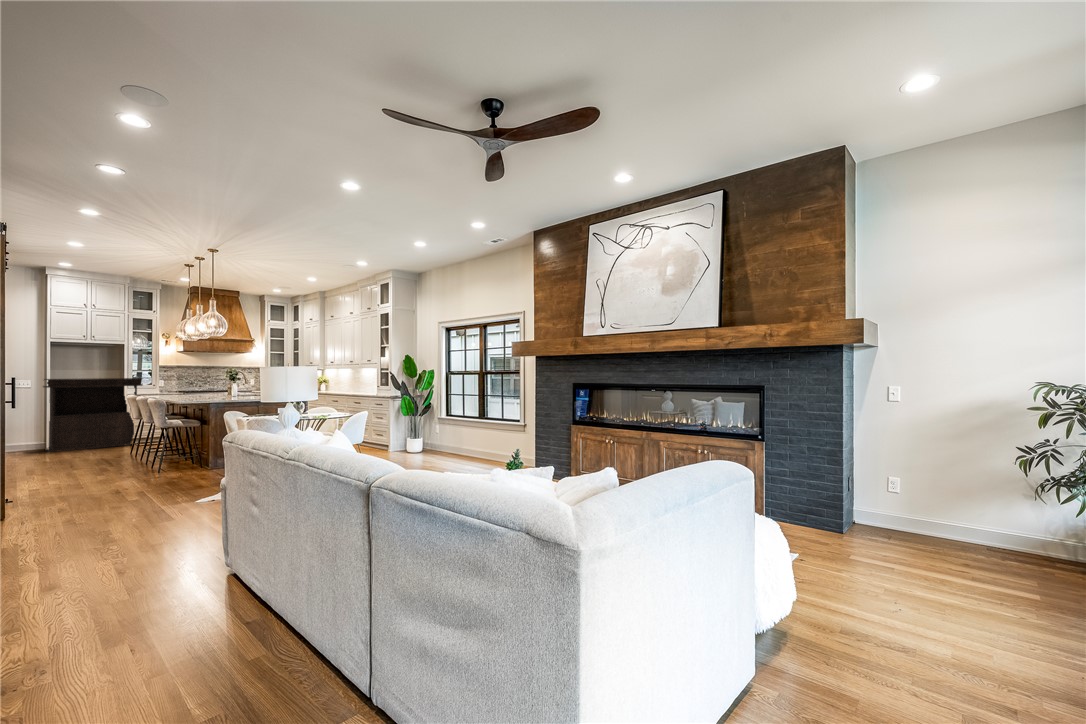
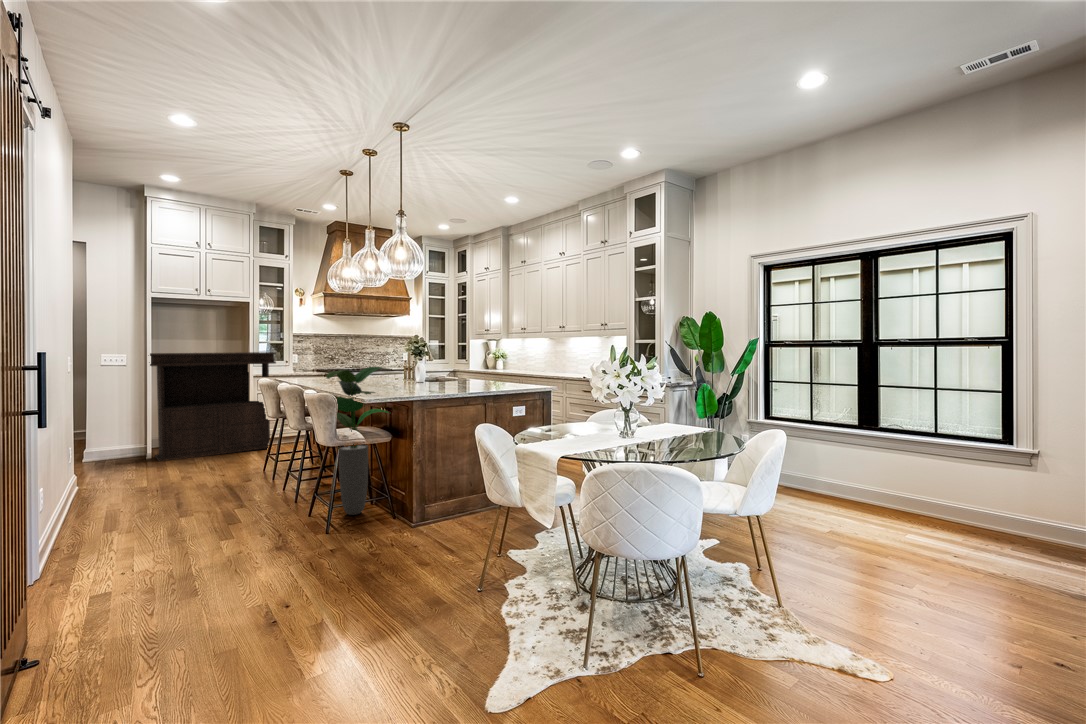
potted plant: none [159,385,202,468] -> present [326,367,389,515]

